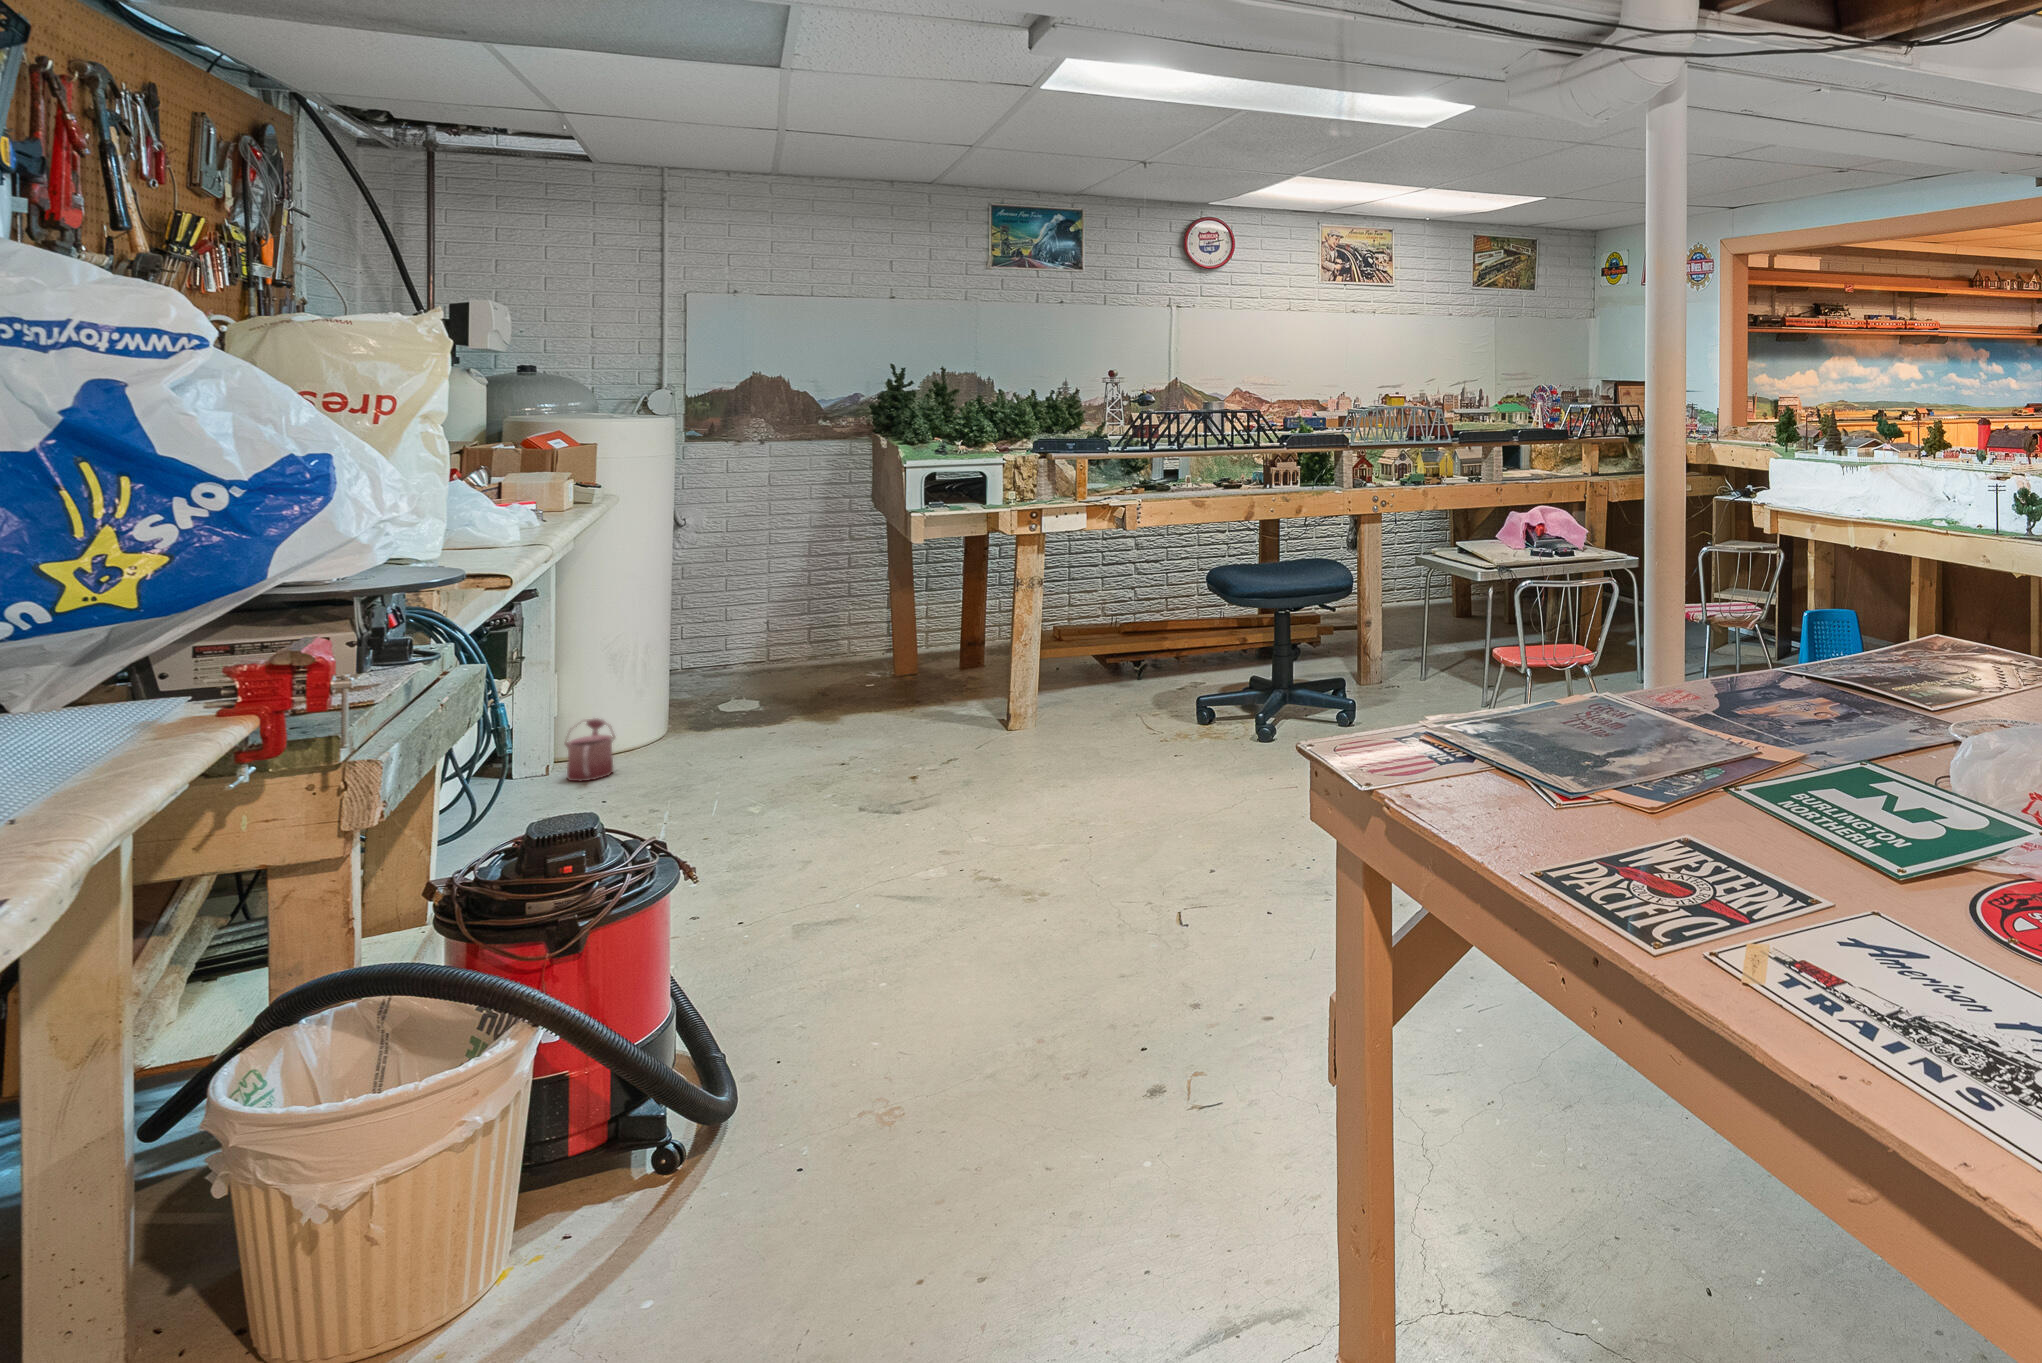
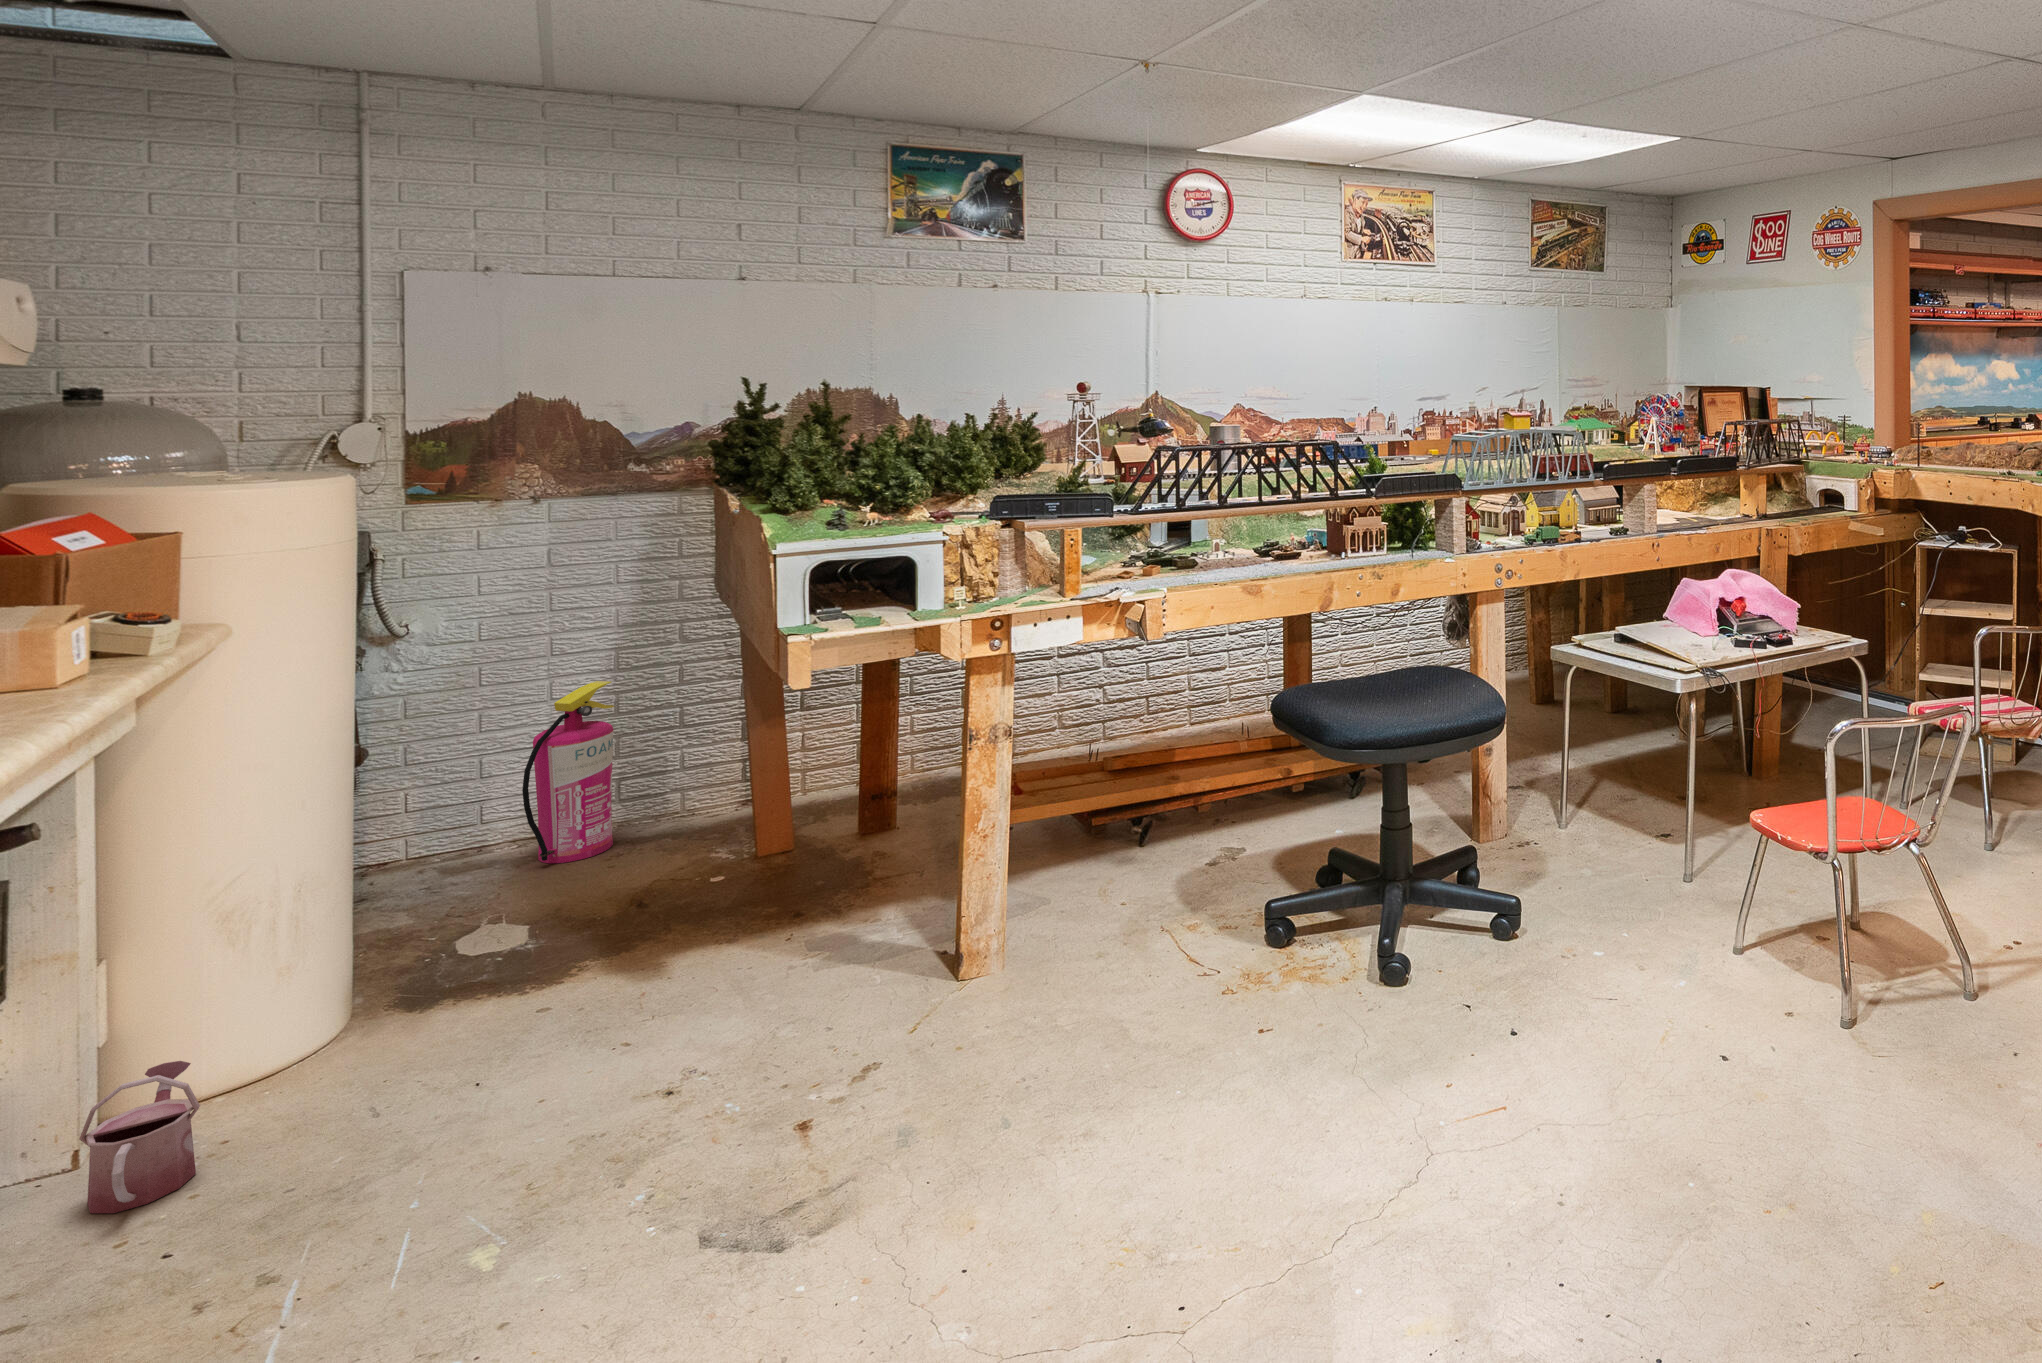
fire extinguisher: none [753,562,808,675] -> present [522,681,614,863]

